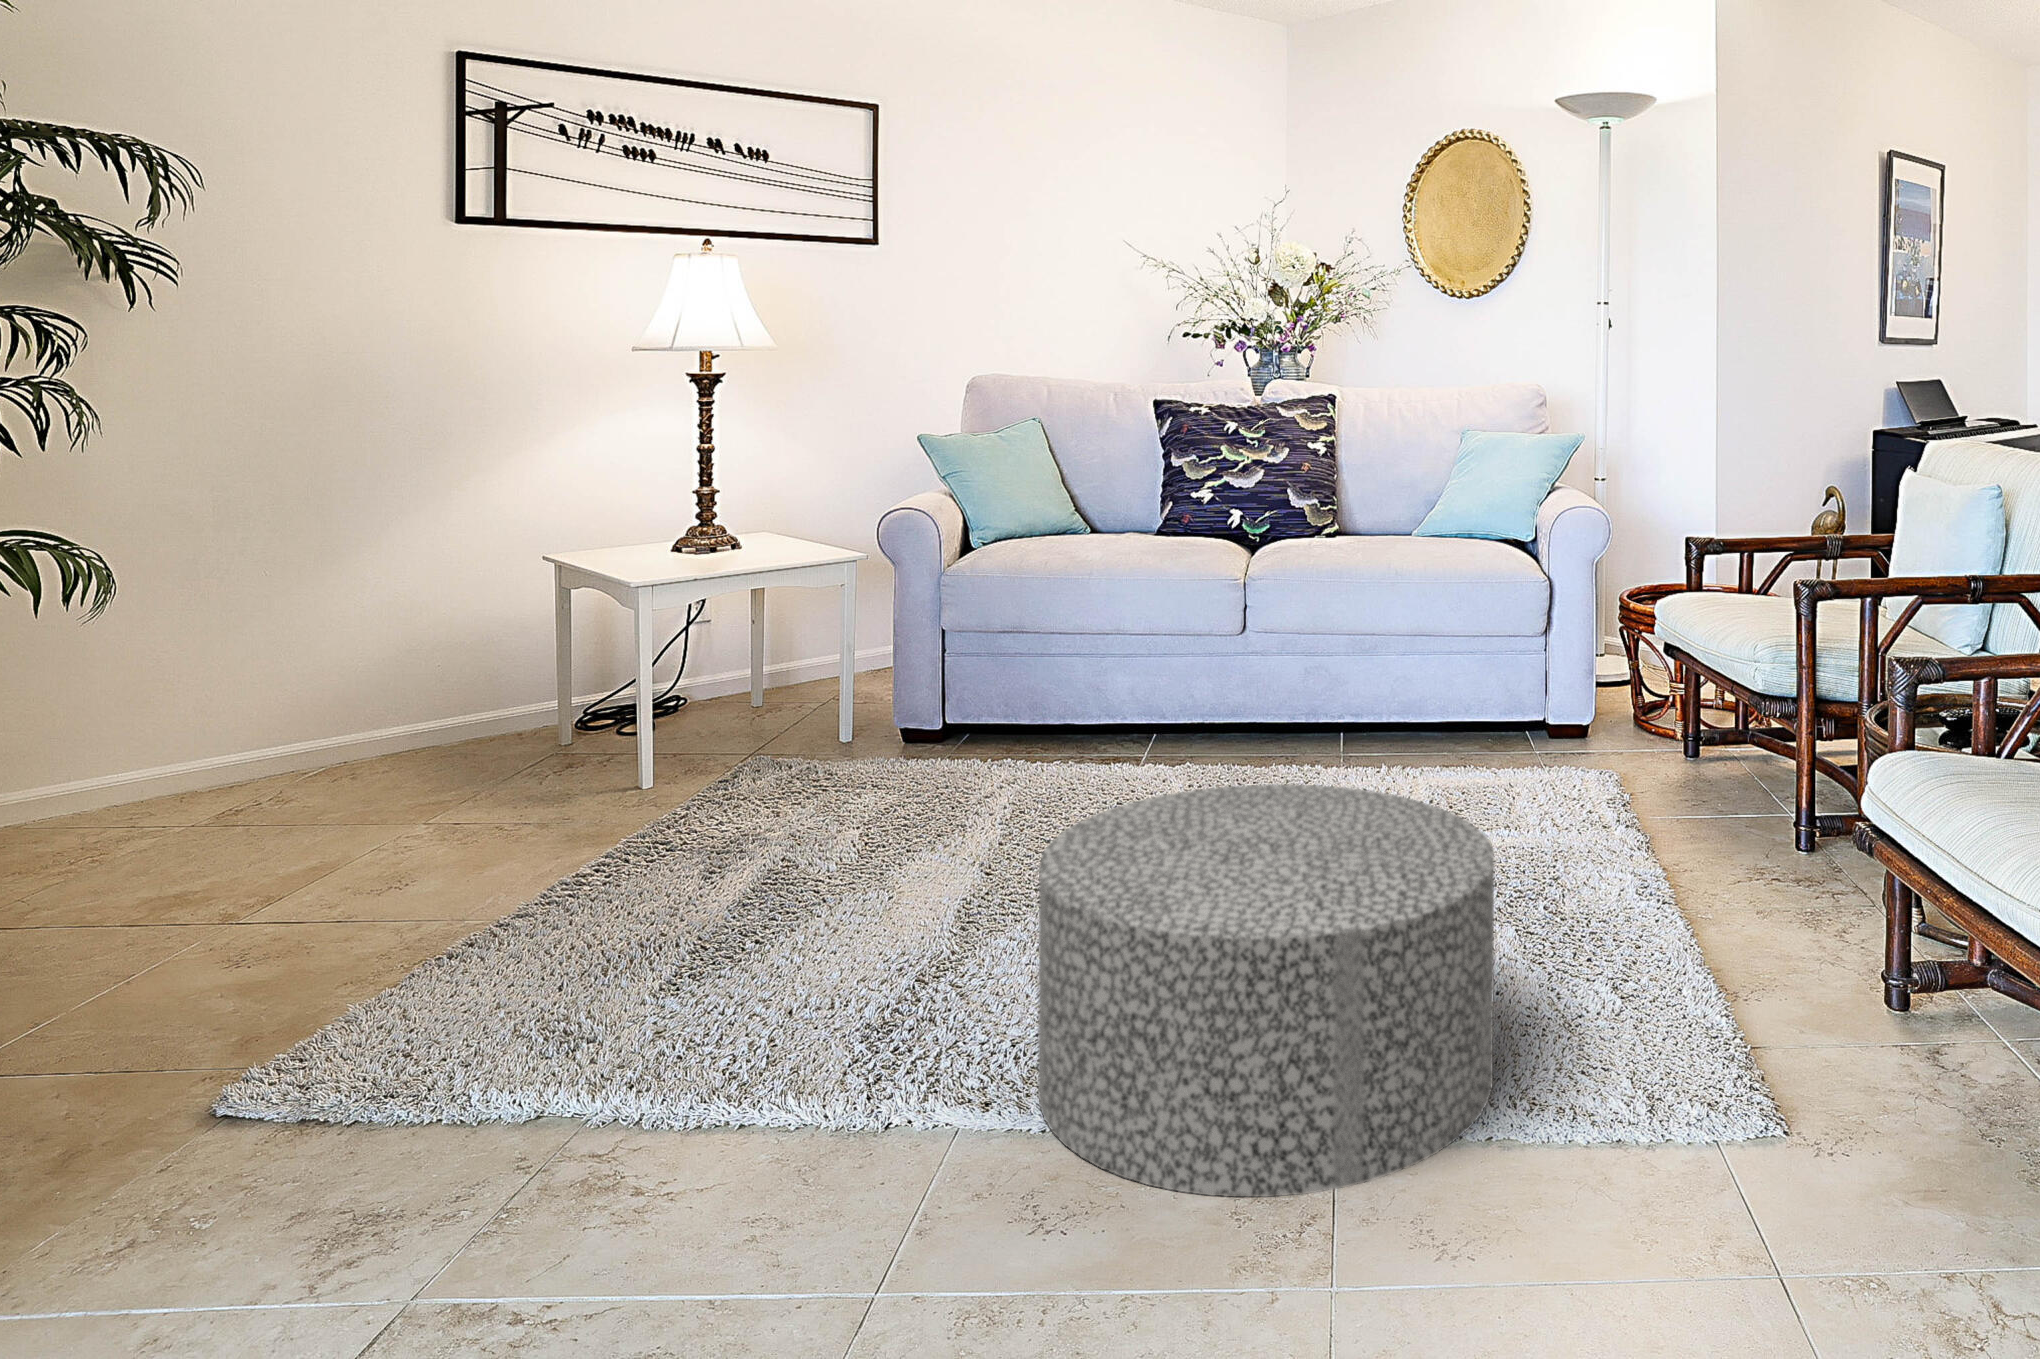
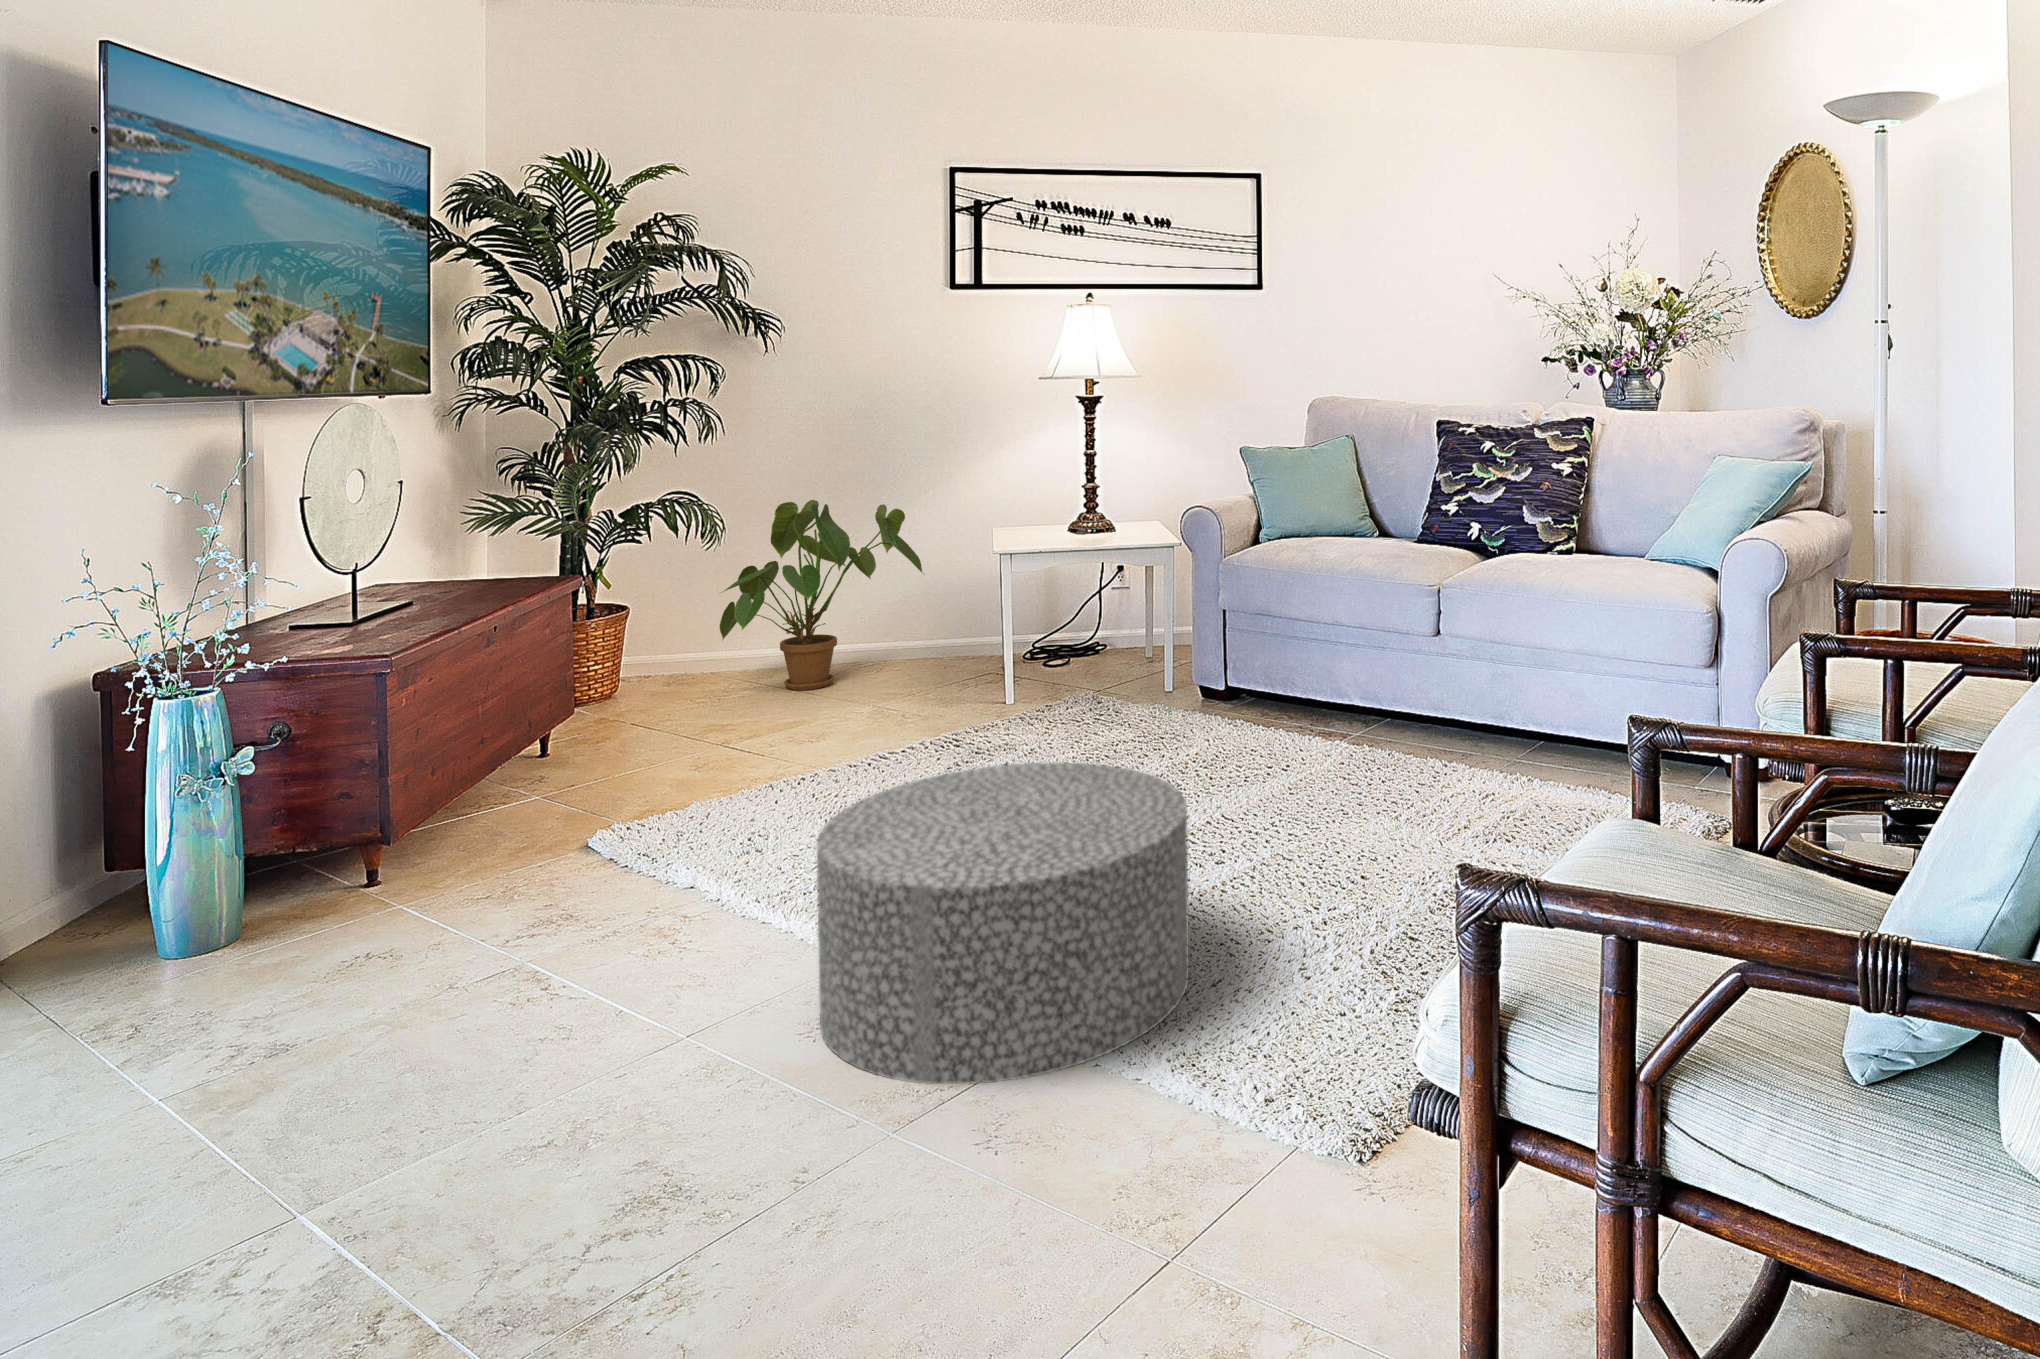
house plant: none [125,524,482,810] -> present [720,500,923,690]

